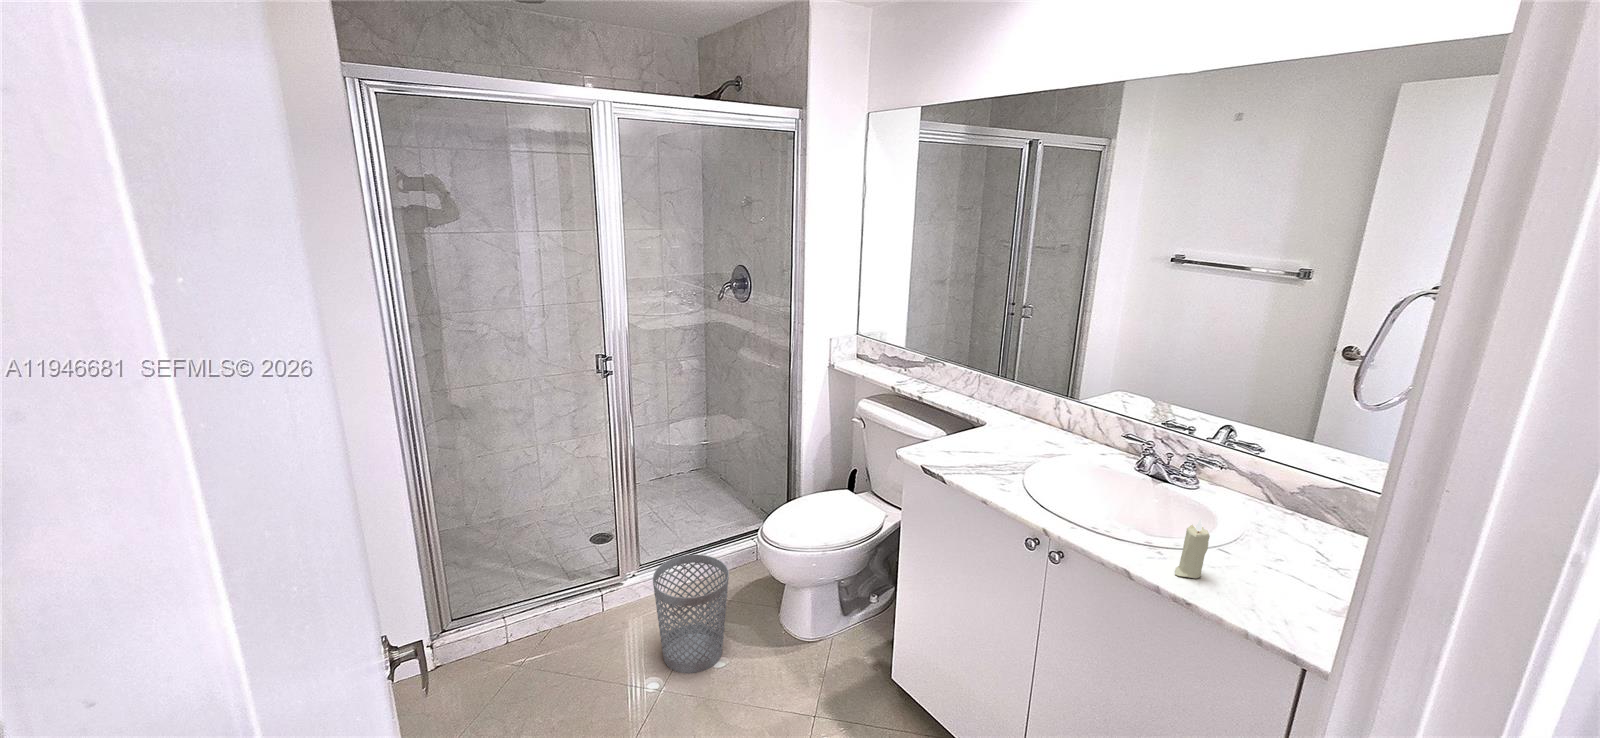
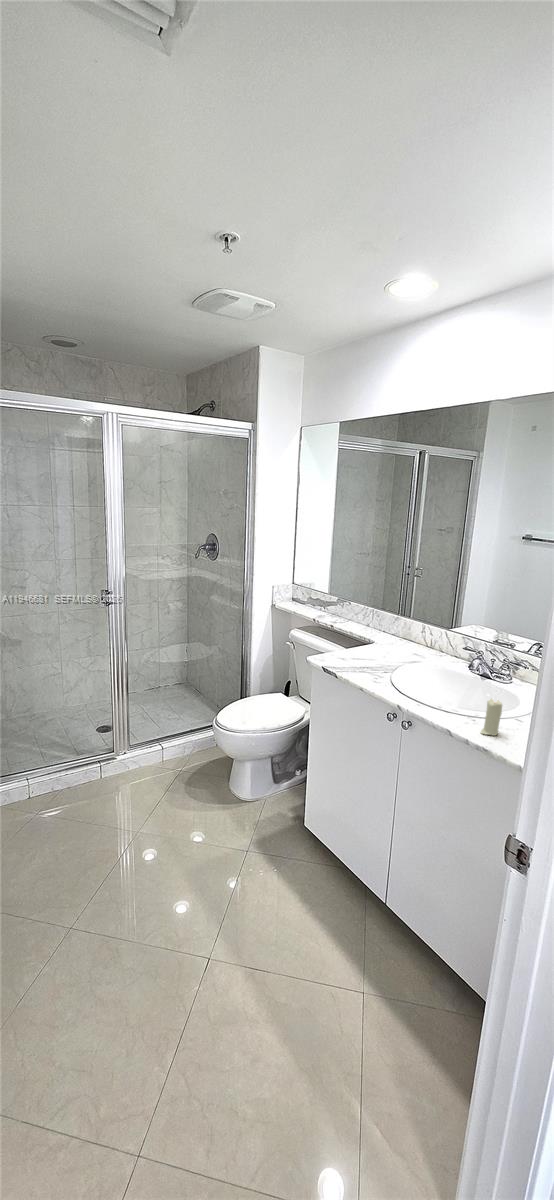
wastebasket: present [653,555,729,673] -> none [135,736,190,821]

